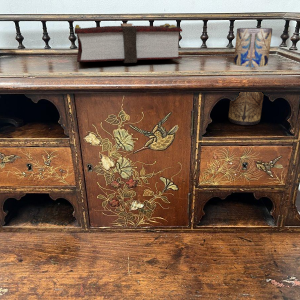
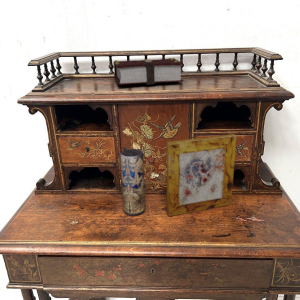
vase: present [229,28,272,125] -> present [120,149,145,216]
picture frame: none [155,146,272,279] -> present [166,134,236,216]

